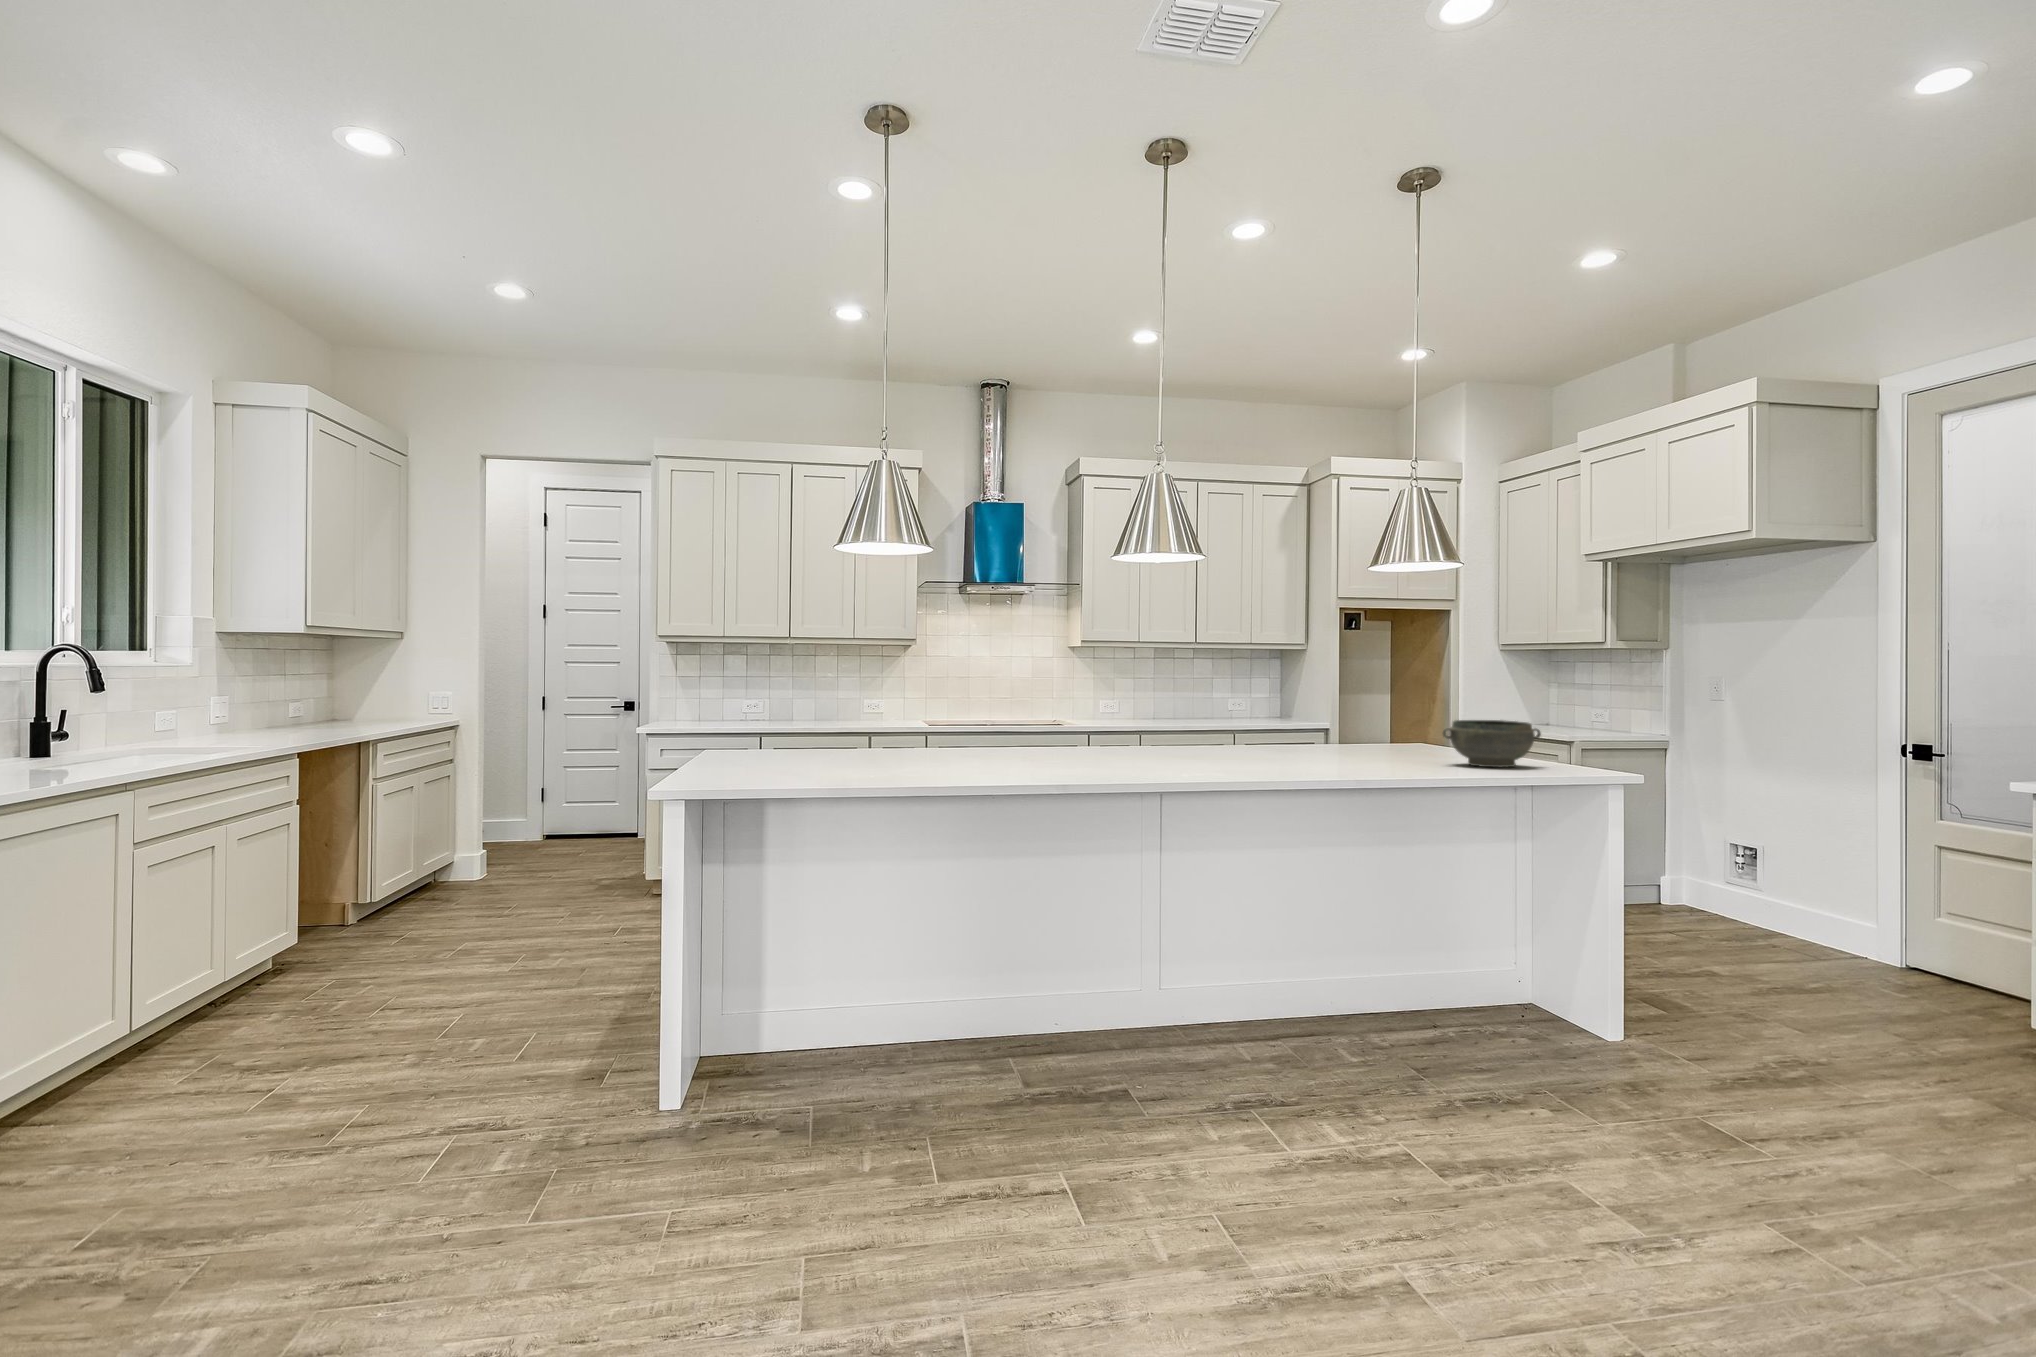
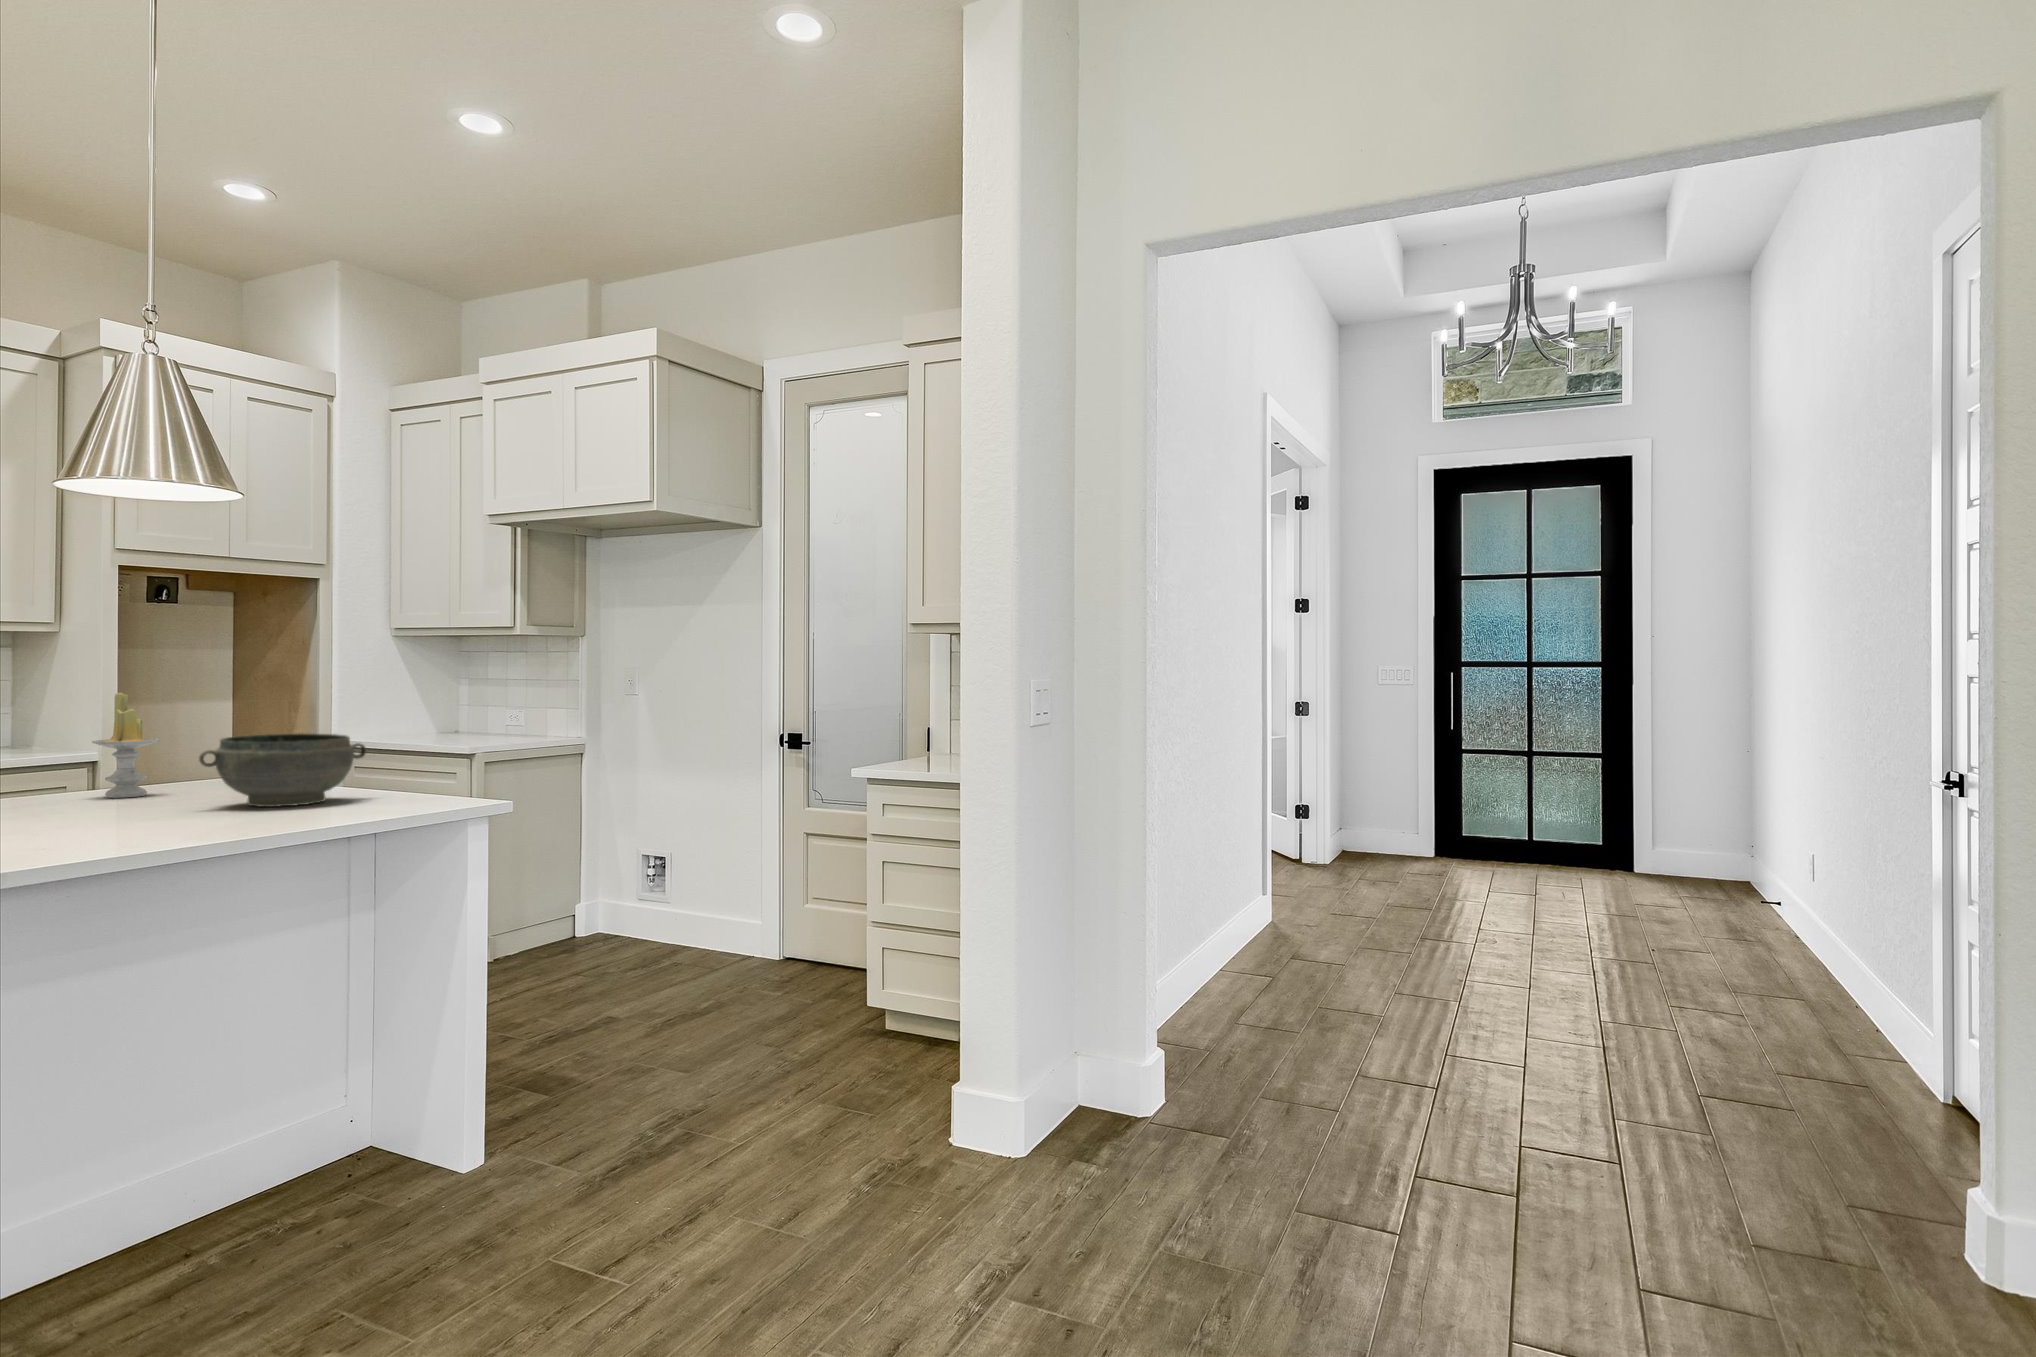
candle: none [1368,691,1403,756] -> present [92,692,160,798]

